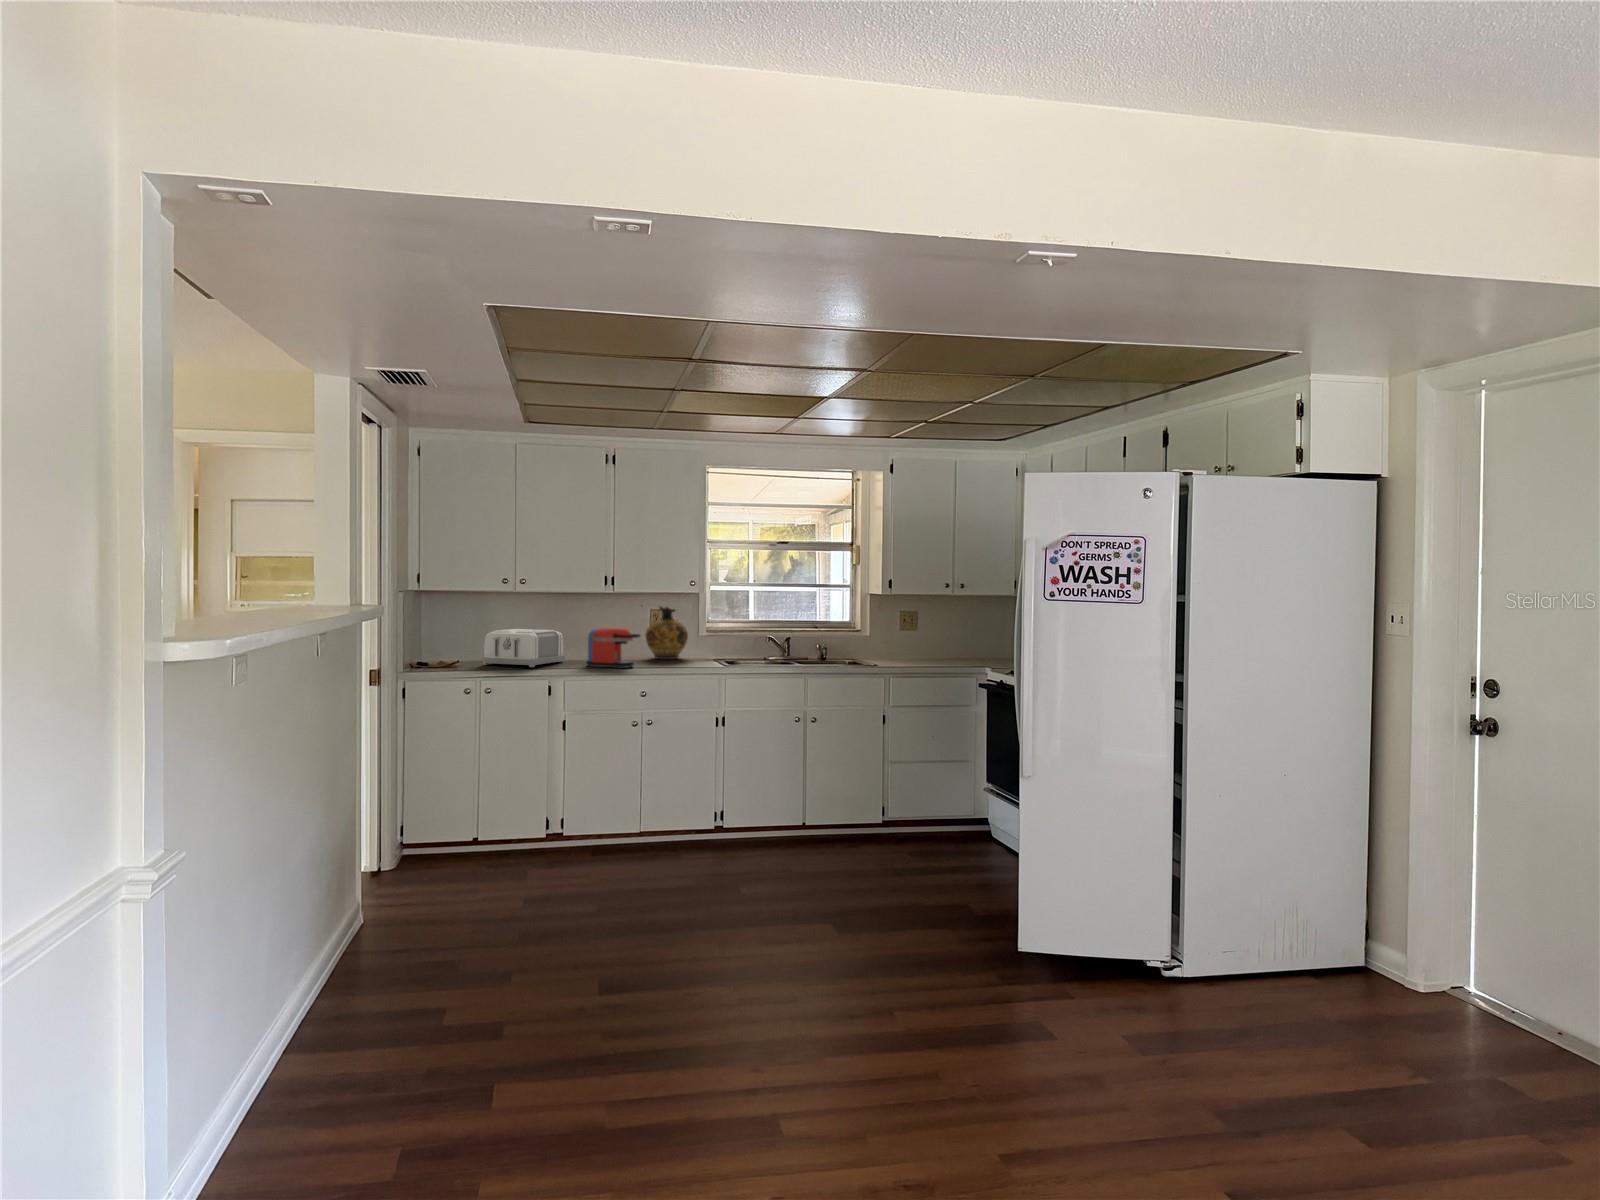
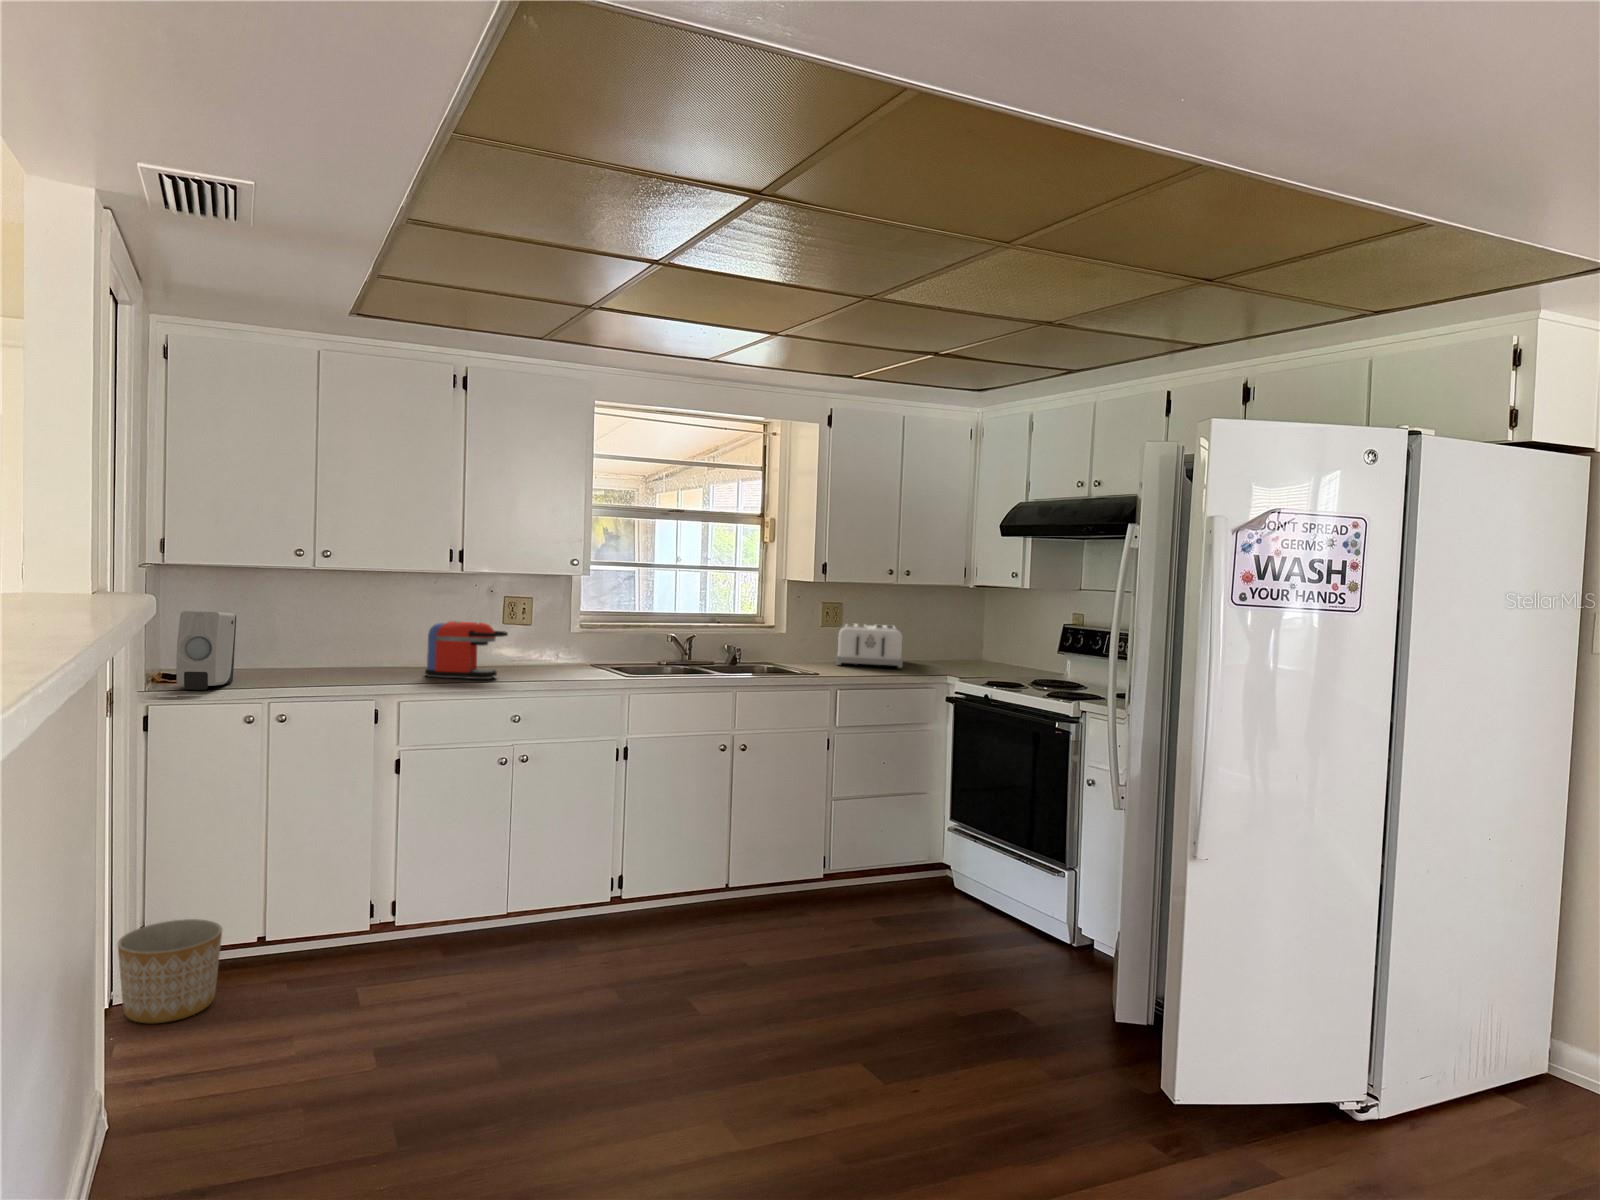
ceramic jug: present [645,607,688,659] -> none [502,591,562,664]
soap dispenser: none [430,621,466,671] -> present [176,611,236,690]
toaster: present [483,629,565,667] -> present [837,623,903,668]
planter: none [395,815,453,873] -> present [117,919,222,1024]

